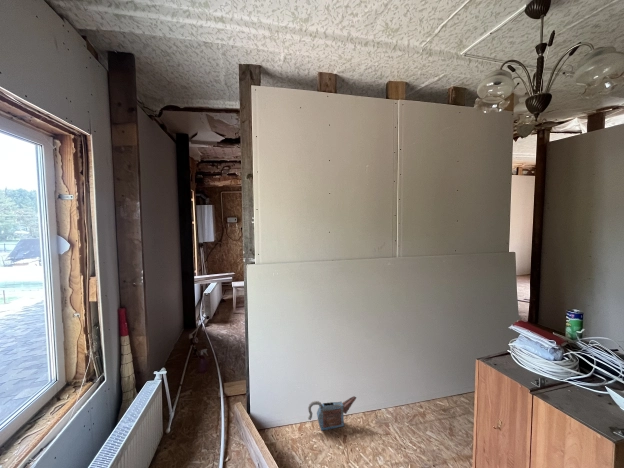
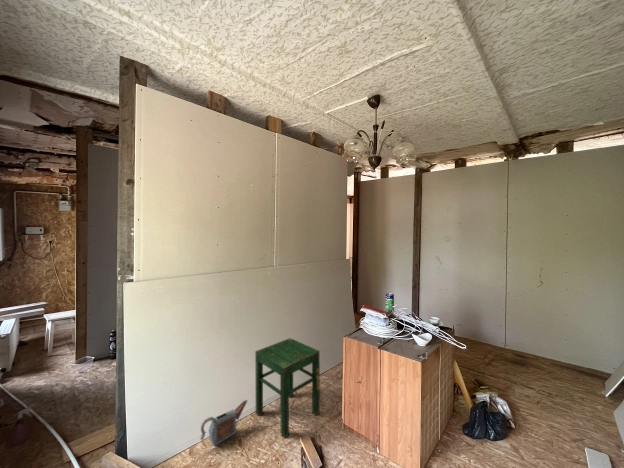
stool: none [366,342,446,456] -> present [255,338,320,438]

